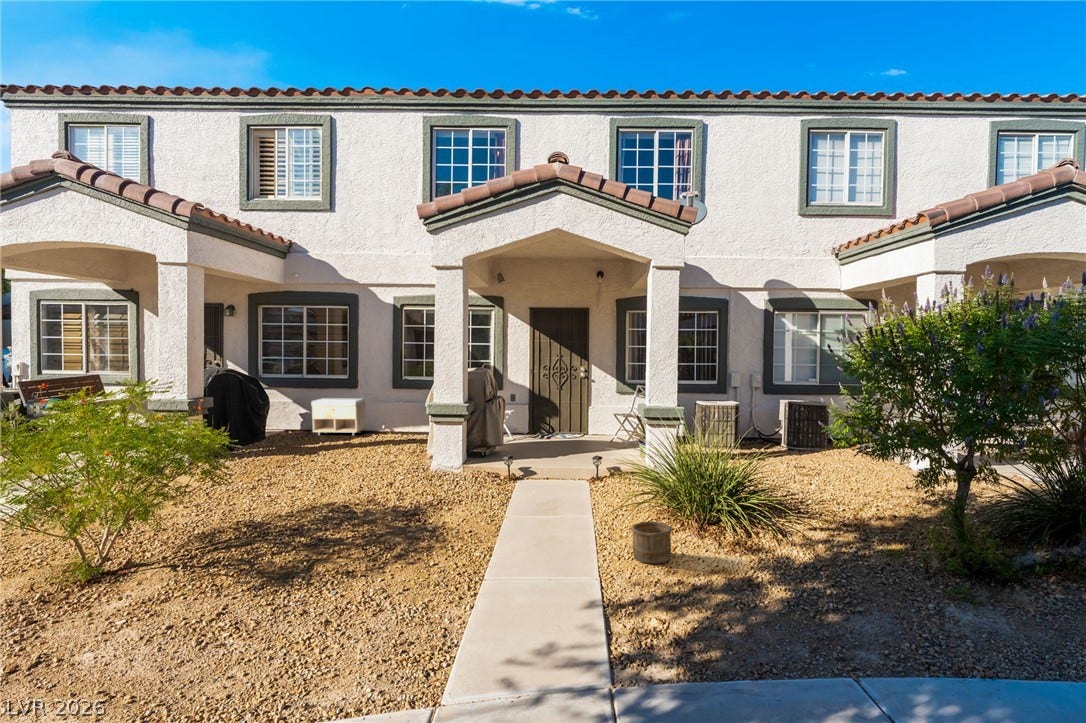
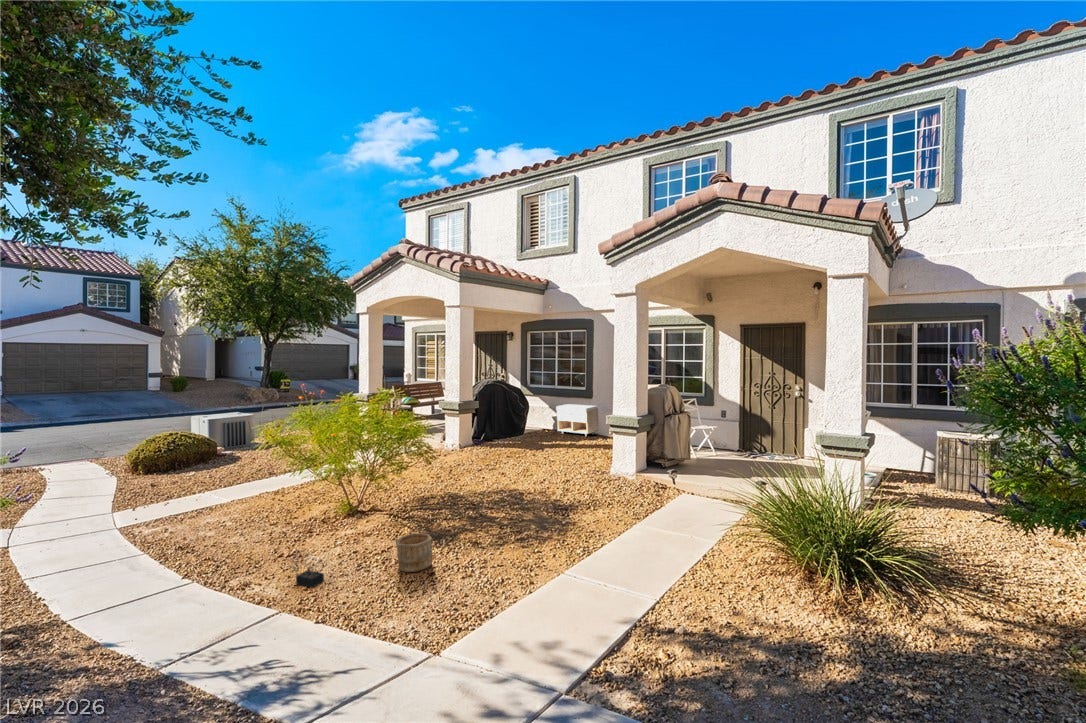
wooden bucket: present [631,522,671,564] -> present [396,533,432,572]
decorative plant: none [146,590,207,641] -> present [289,549,324,588]

